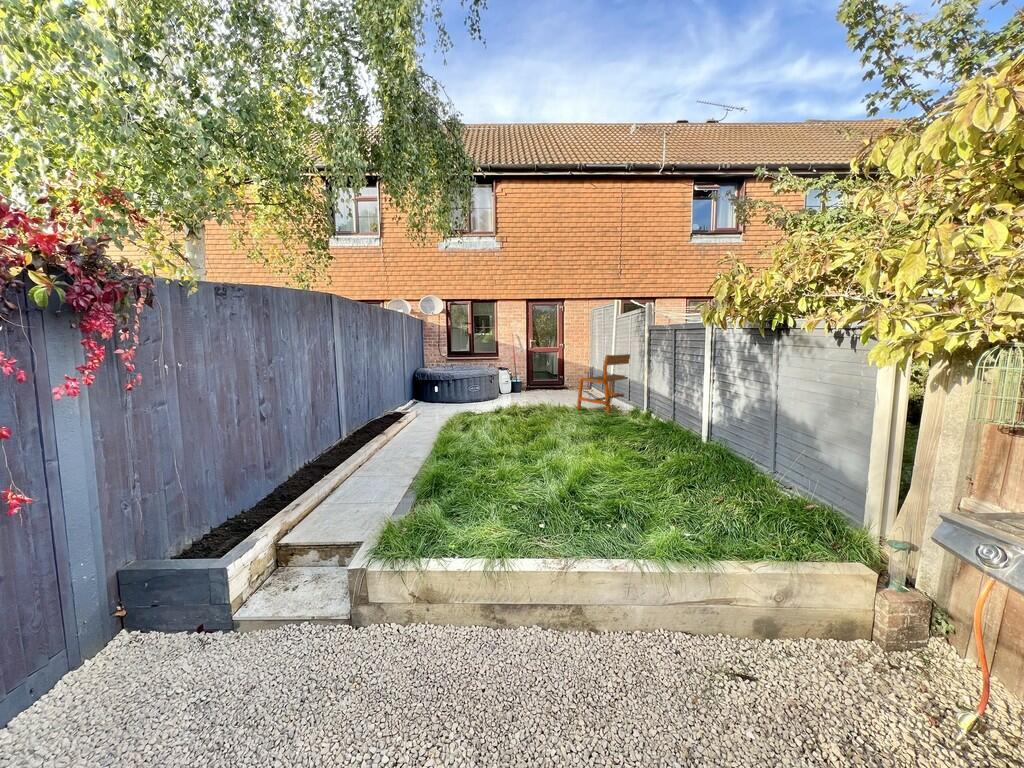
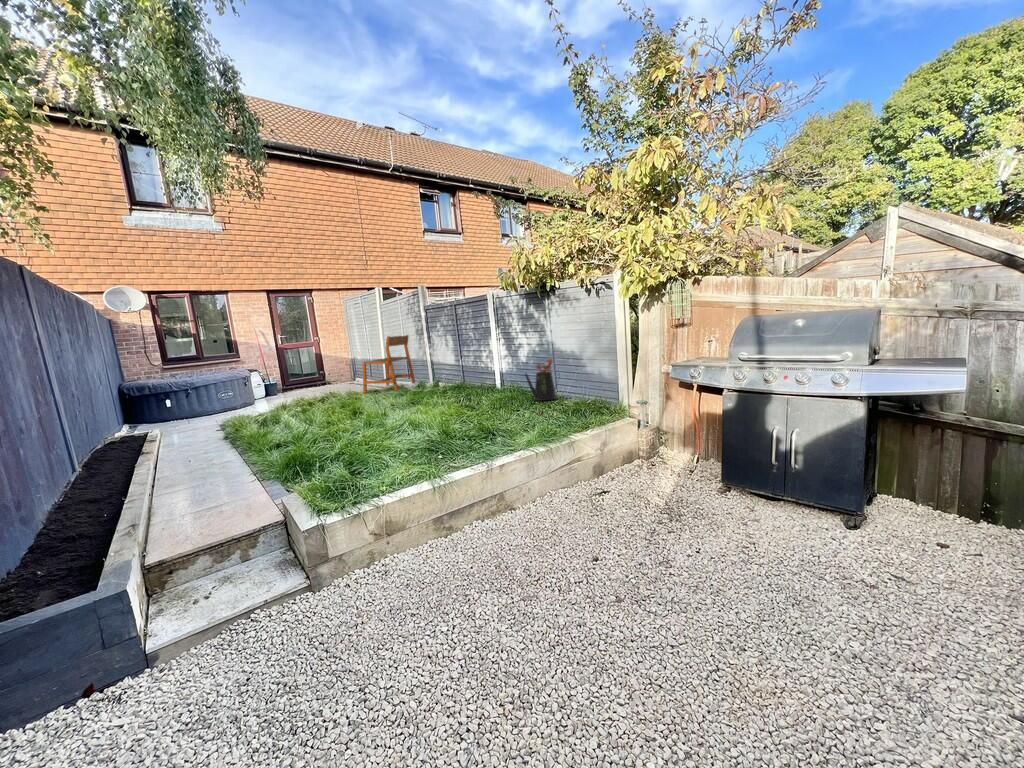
watering can: none [720,422,776,482] -> present [525,359,560,401]

